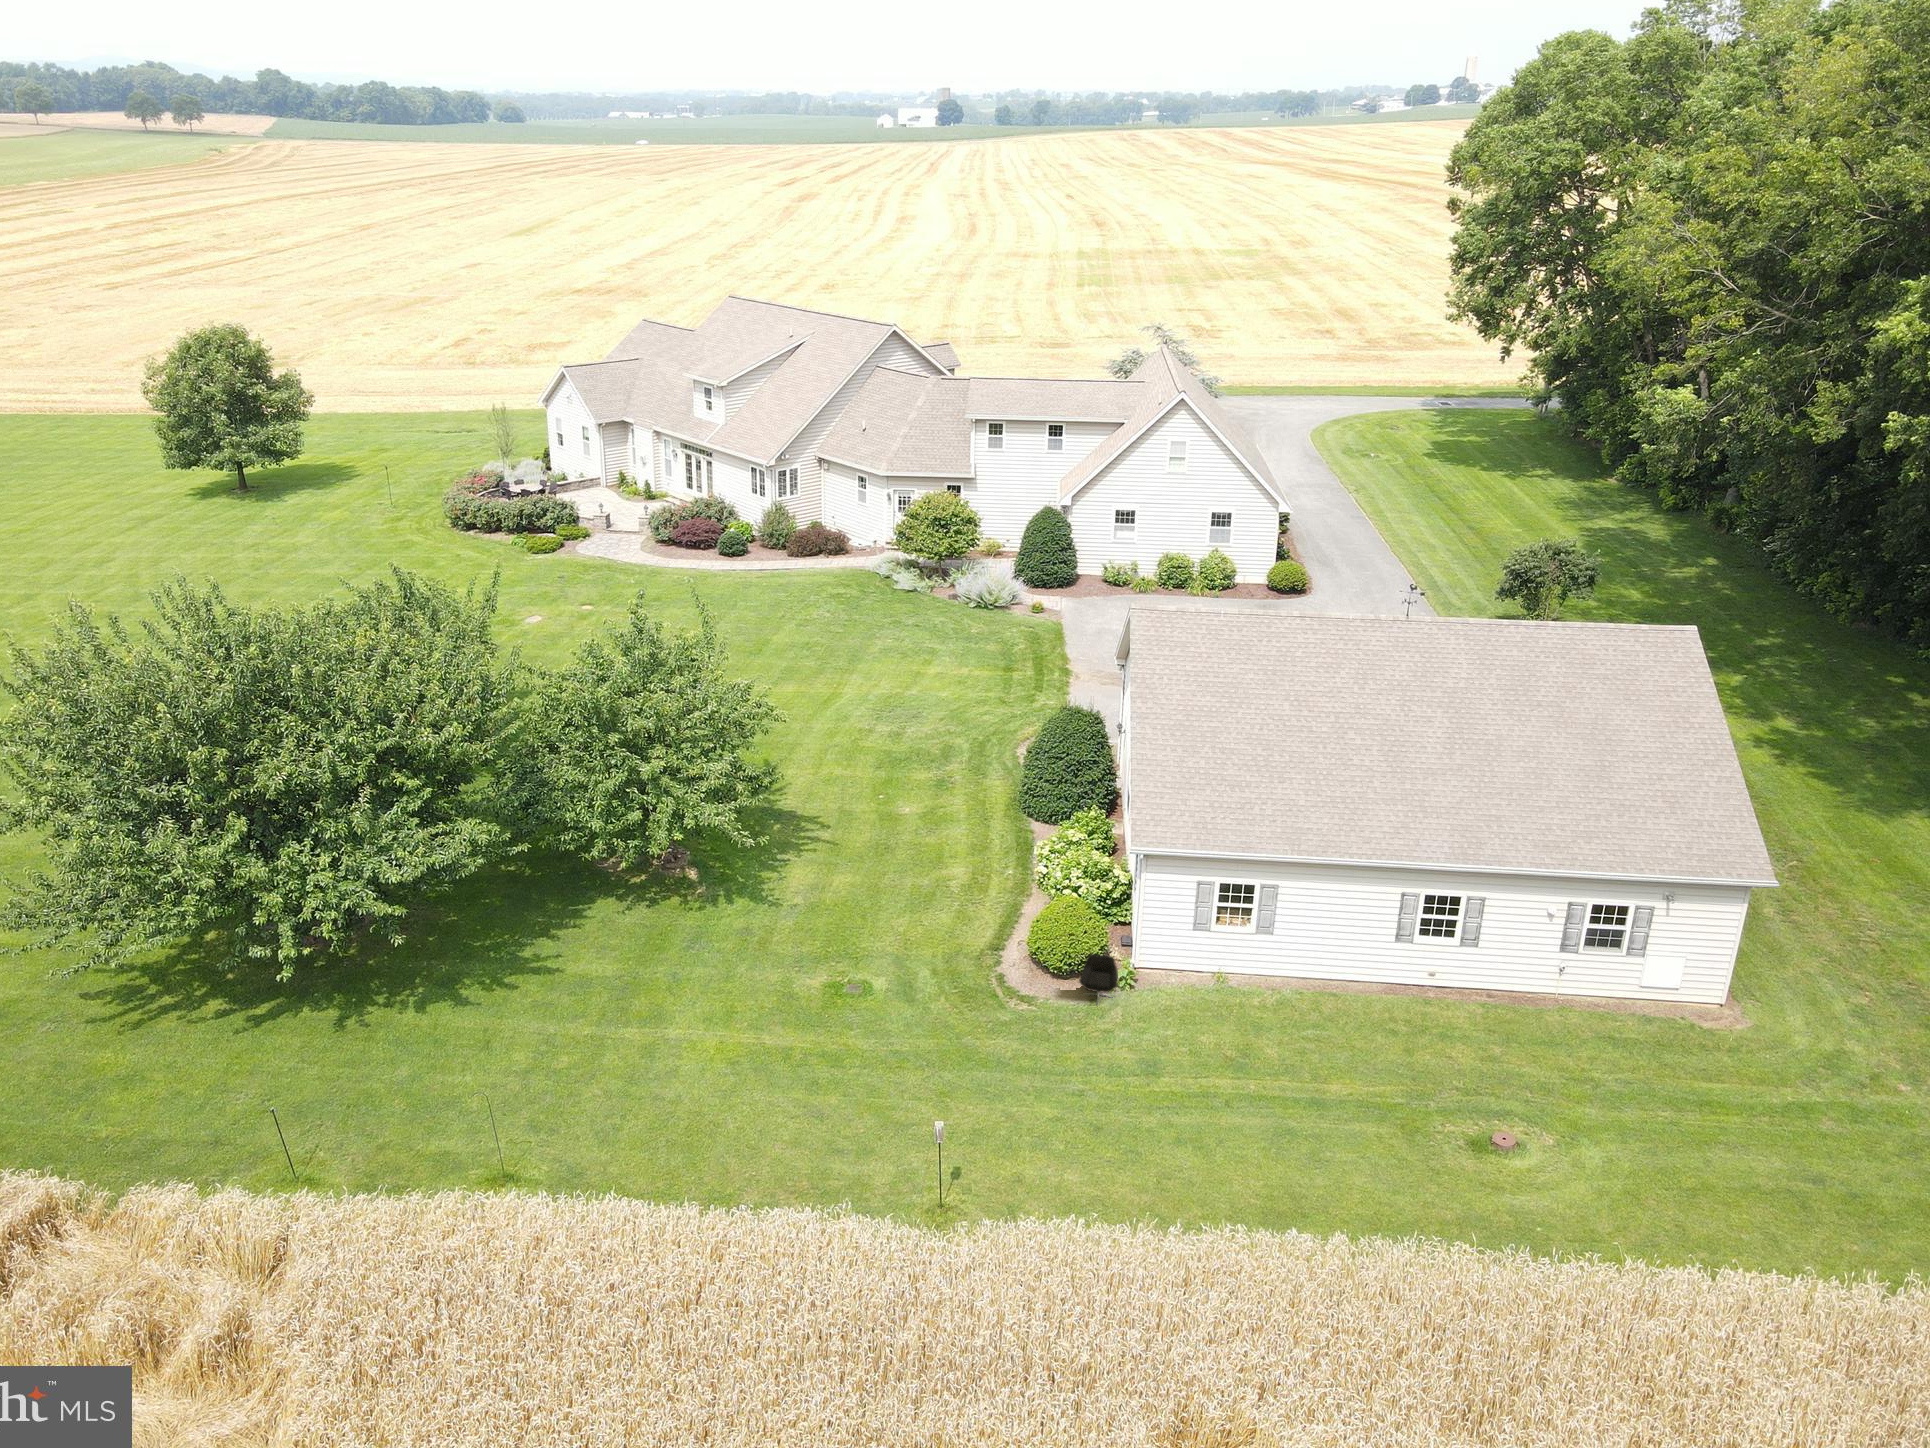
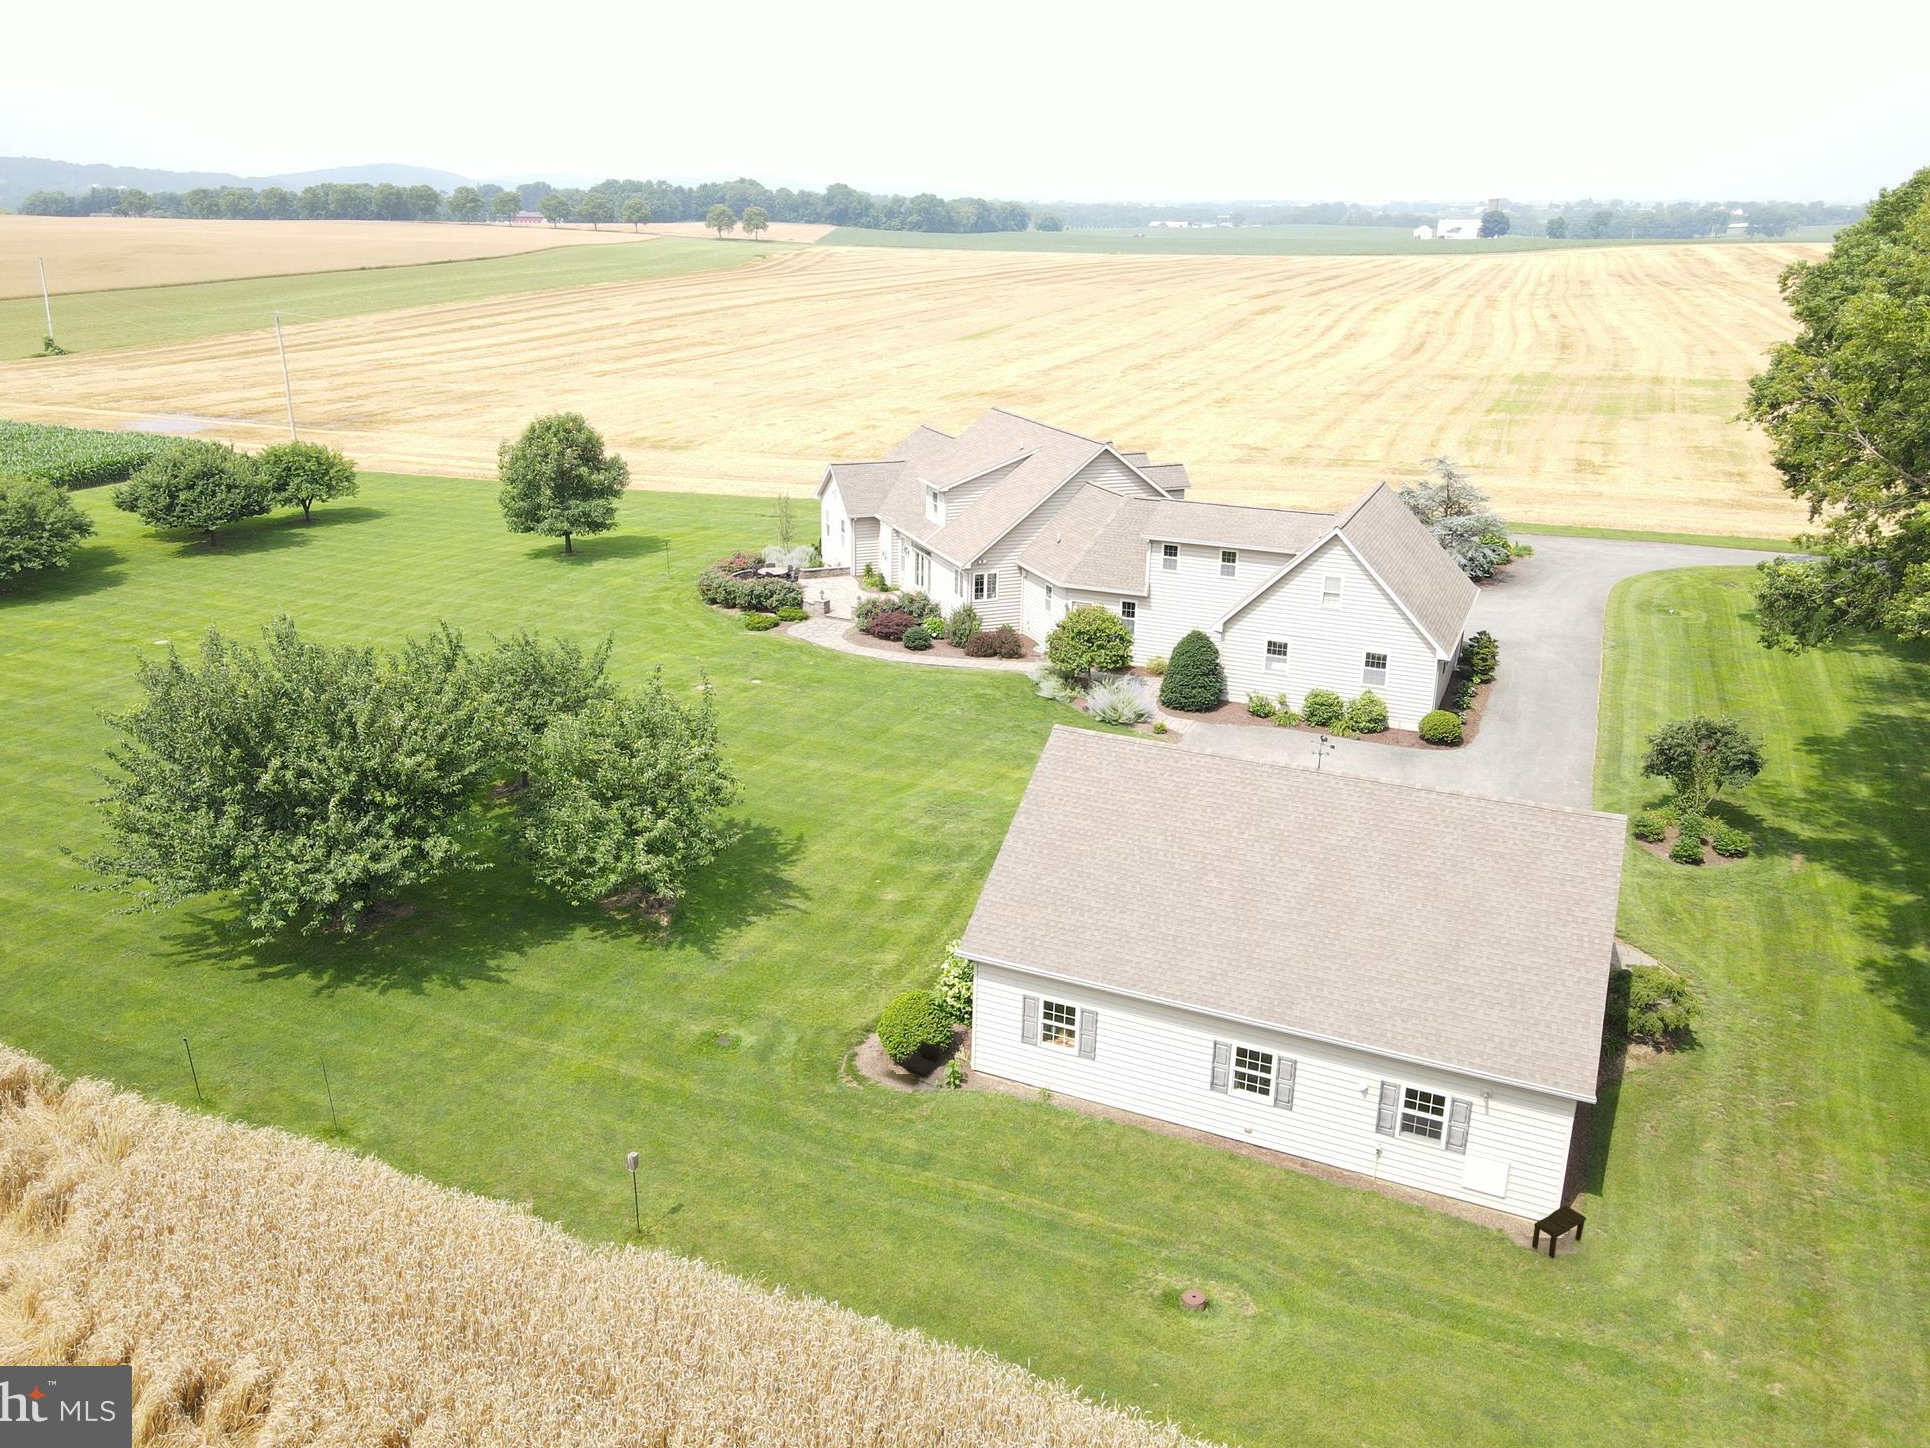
bench: none [1718,980,1753,1029] -> present [1532,1205,1586,1258]

